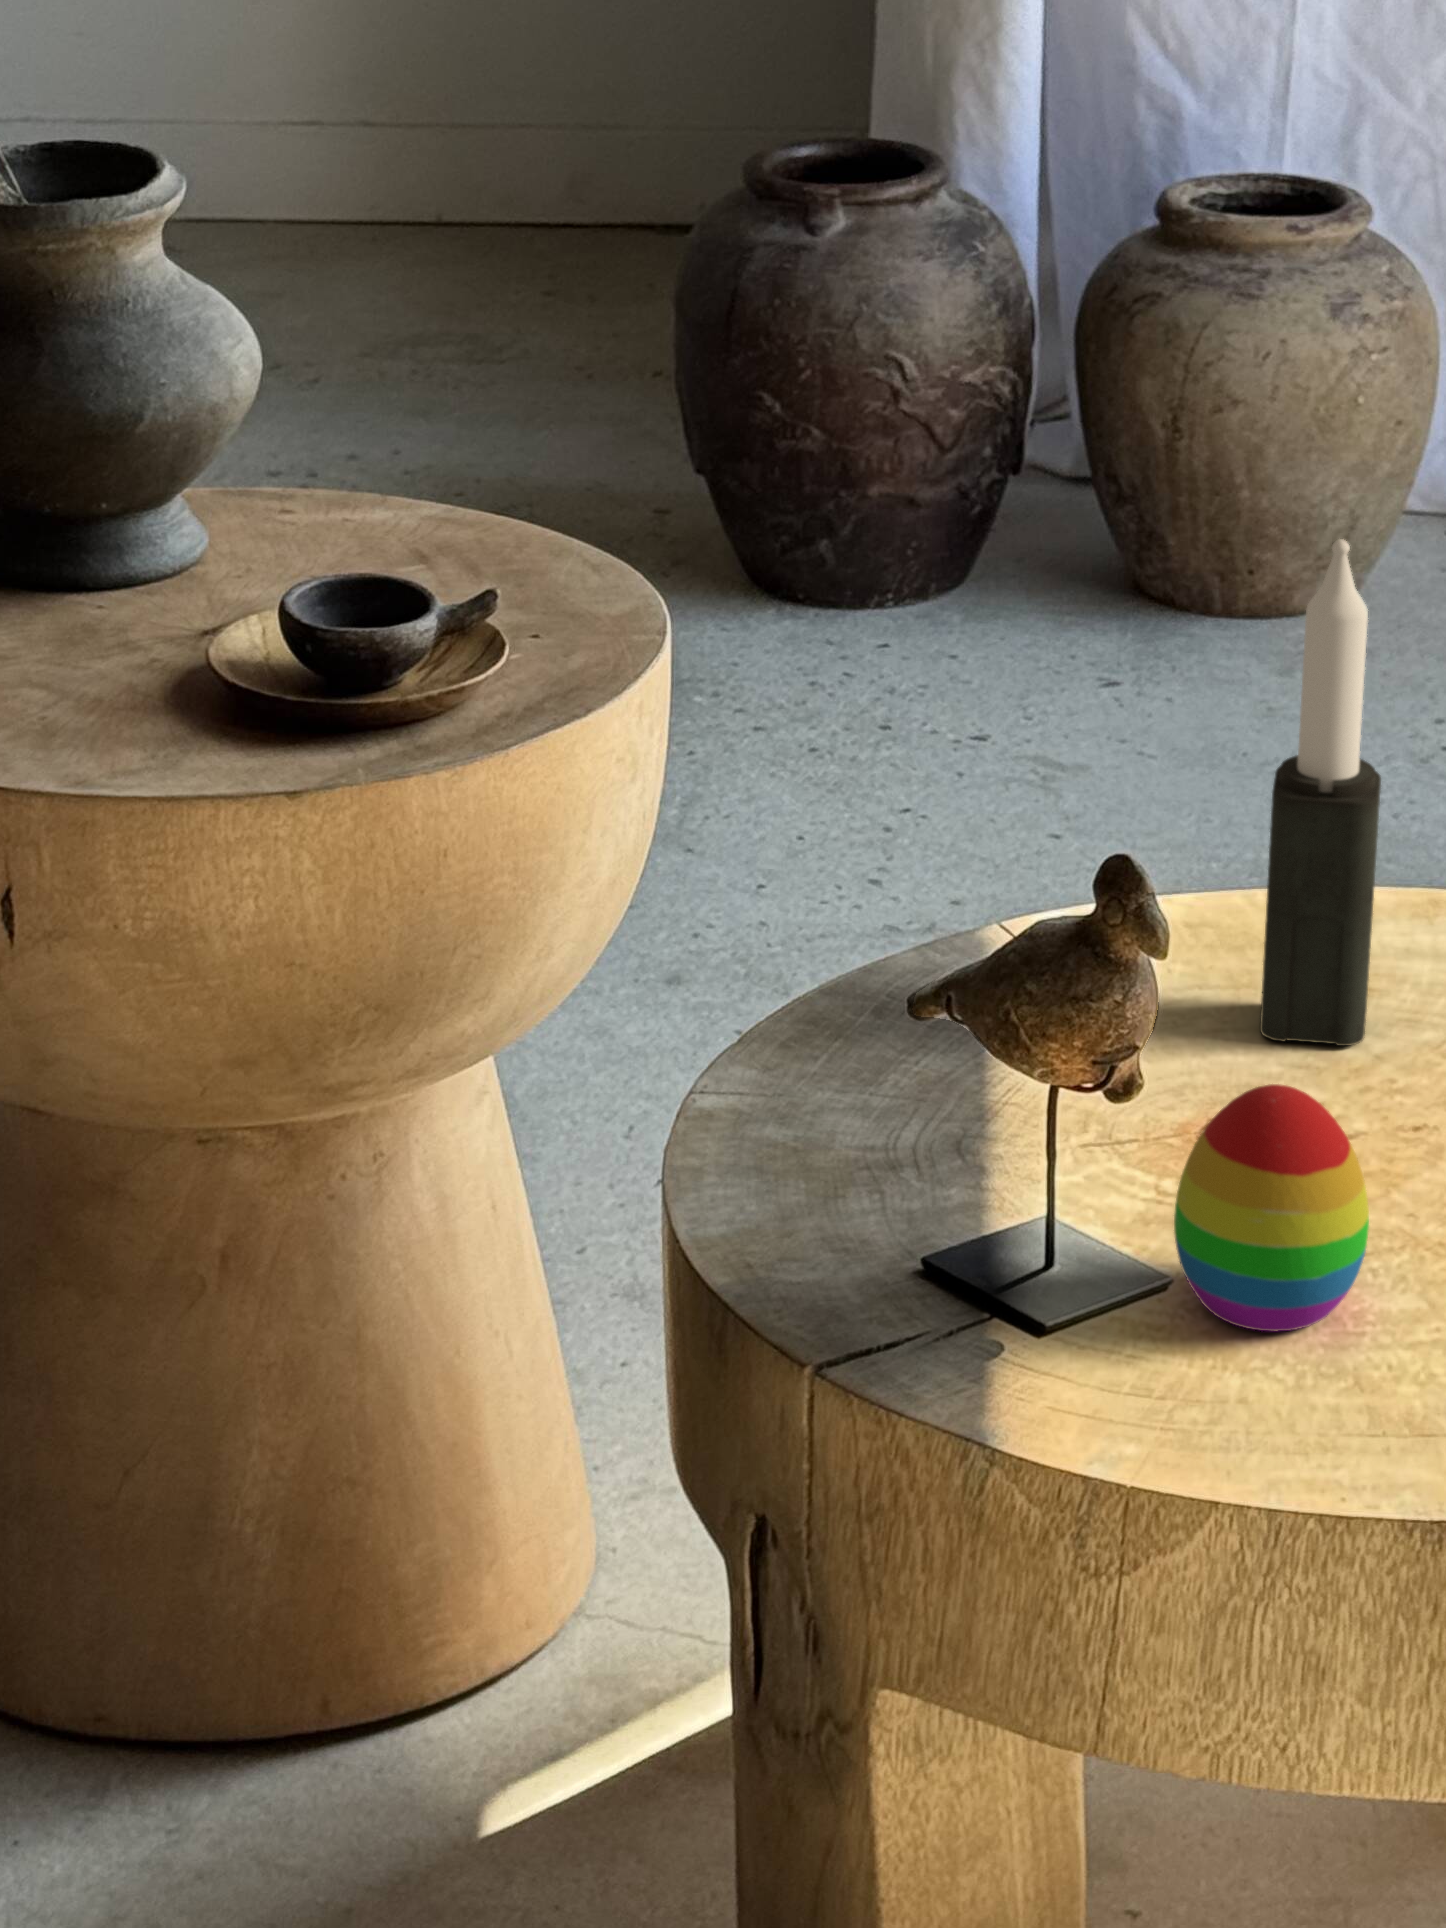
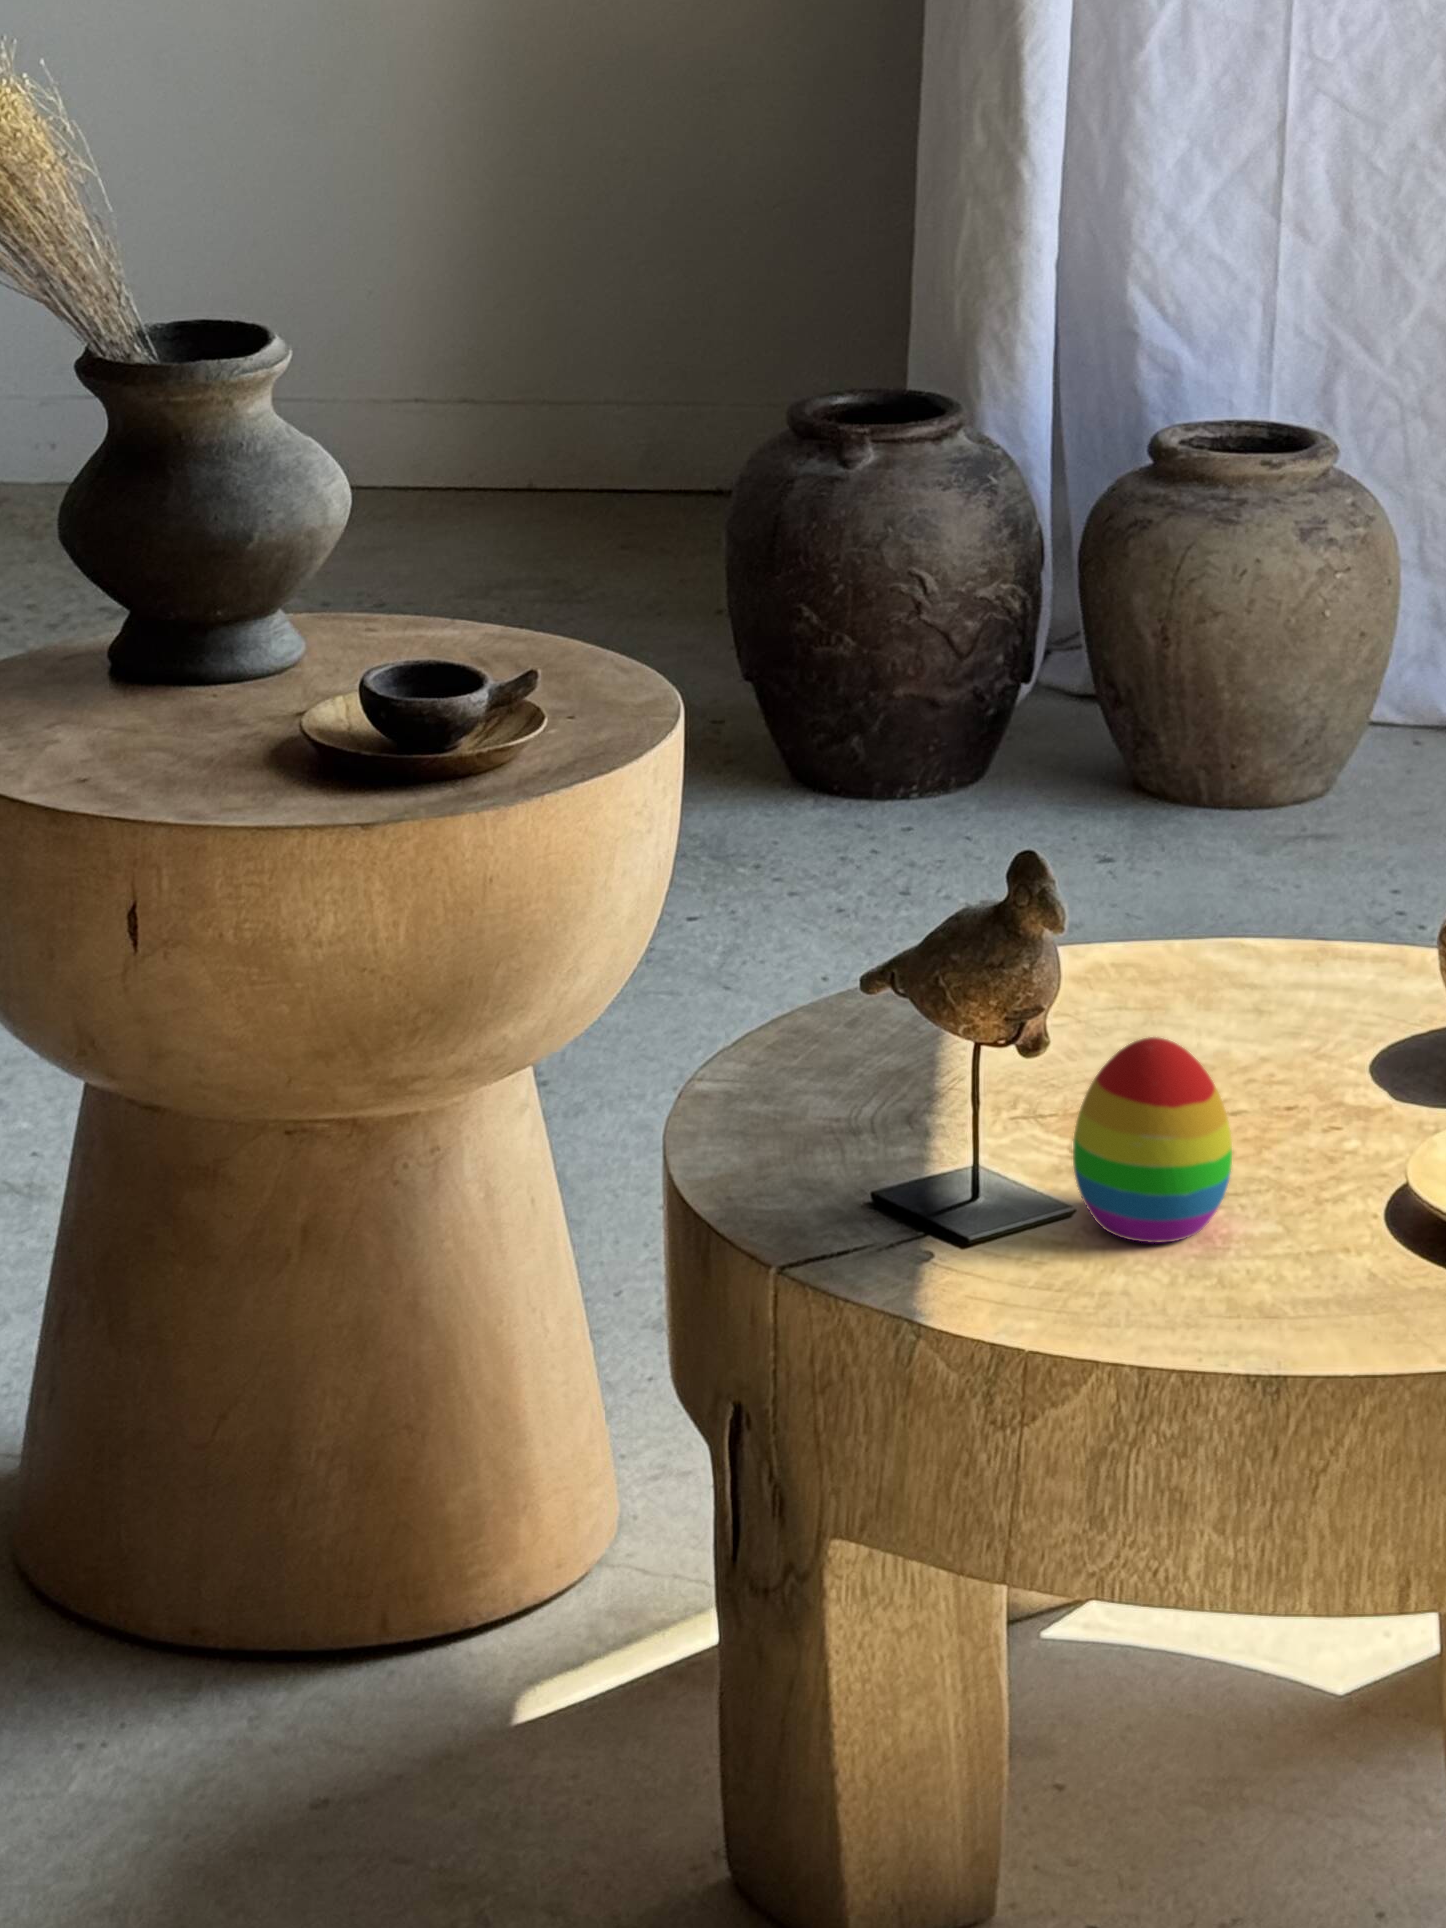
candle: present [1260,539,1381,1046] -> none [1166,622,1263,1049]

